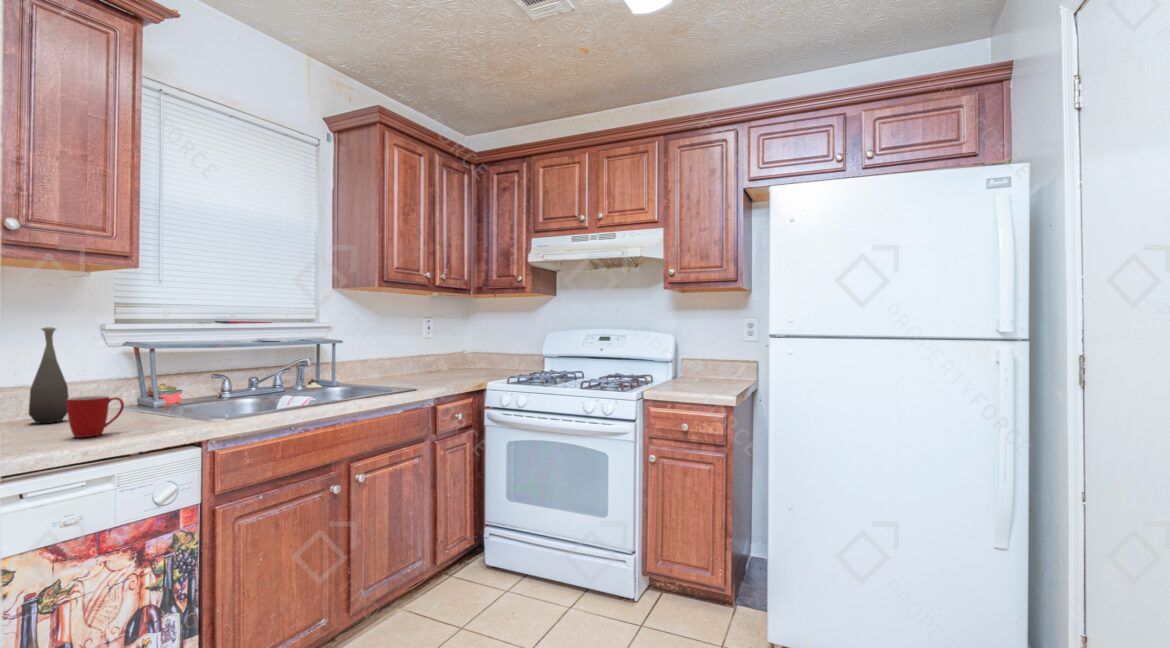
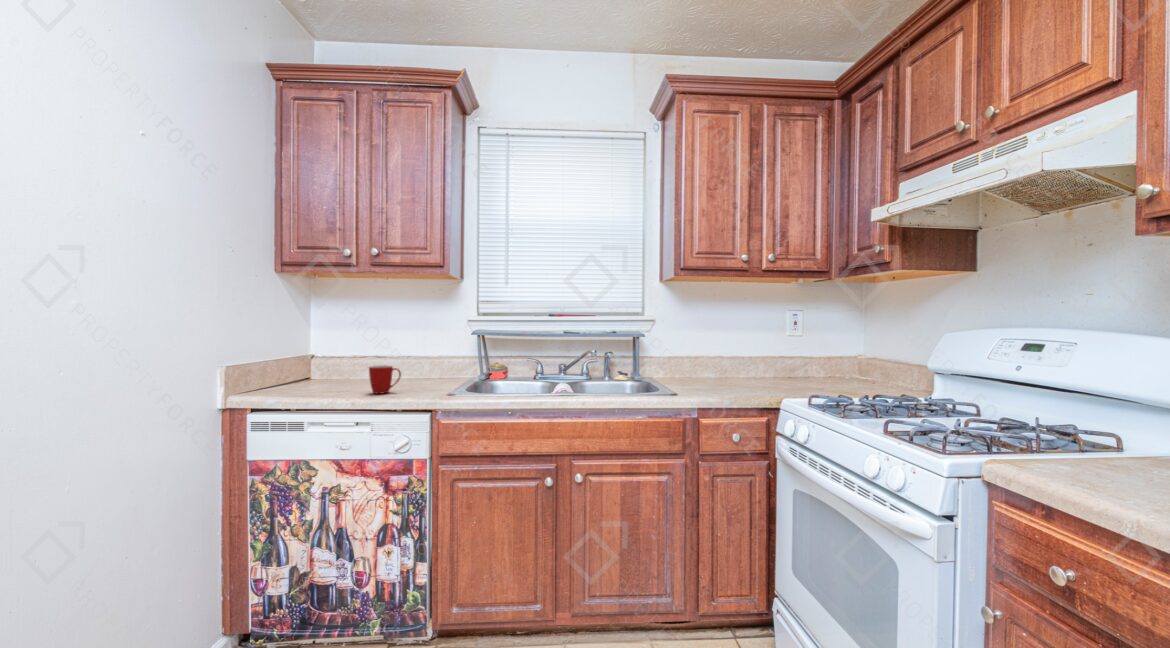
bottle: present [29,327,69,423] -> none [406,318,427,381]

